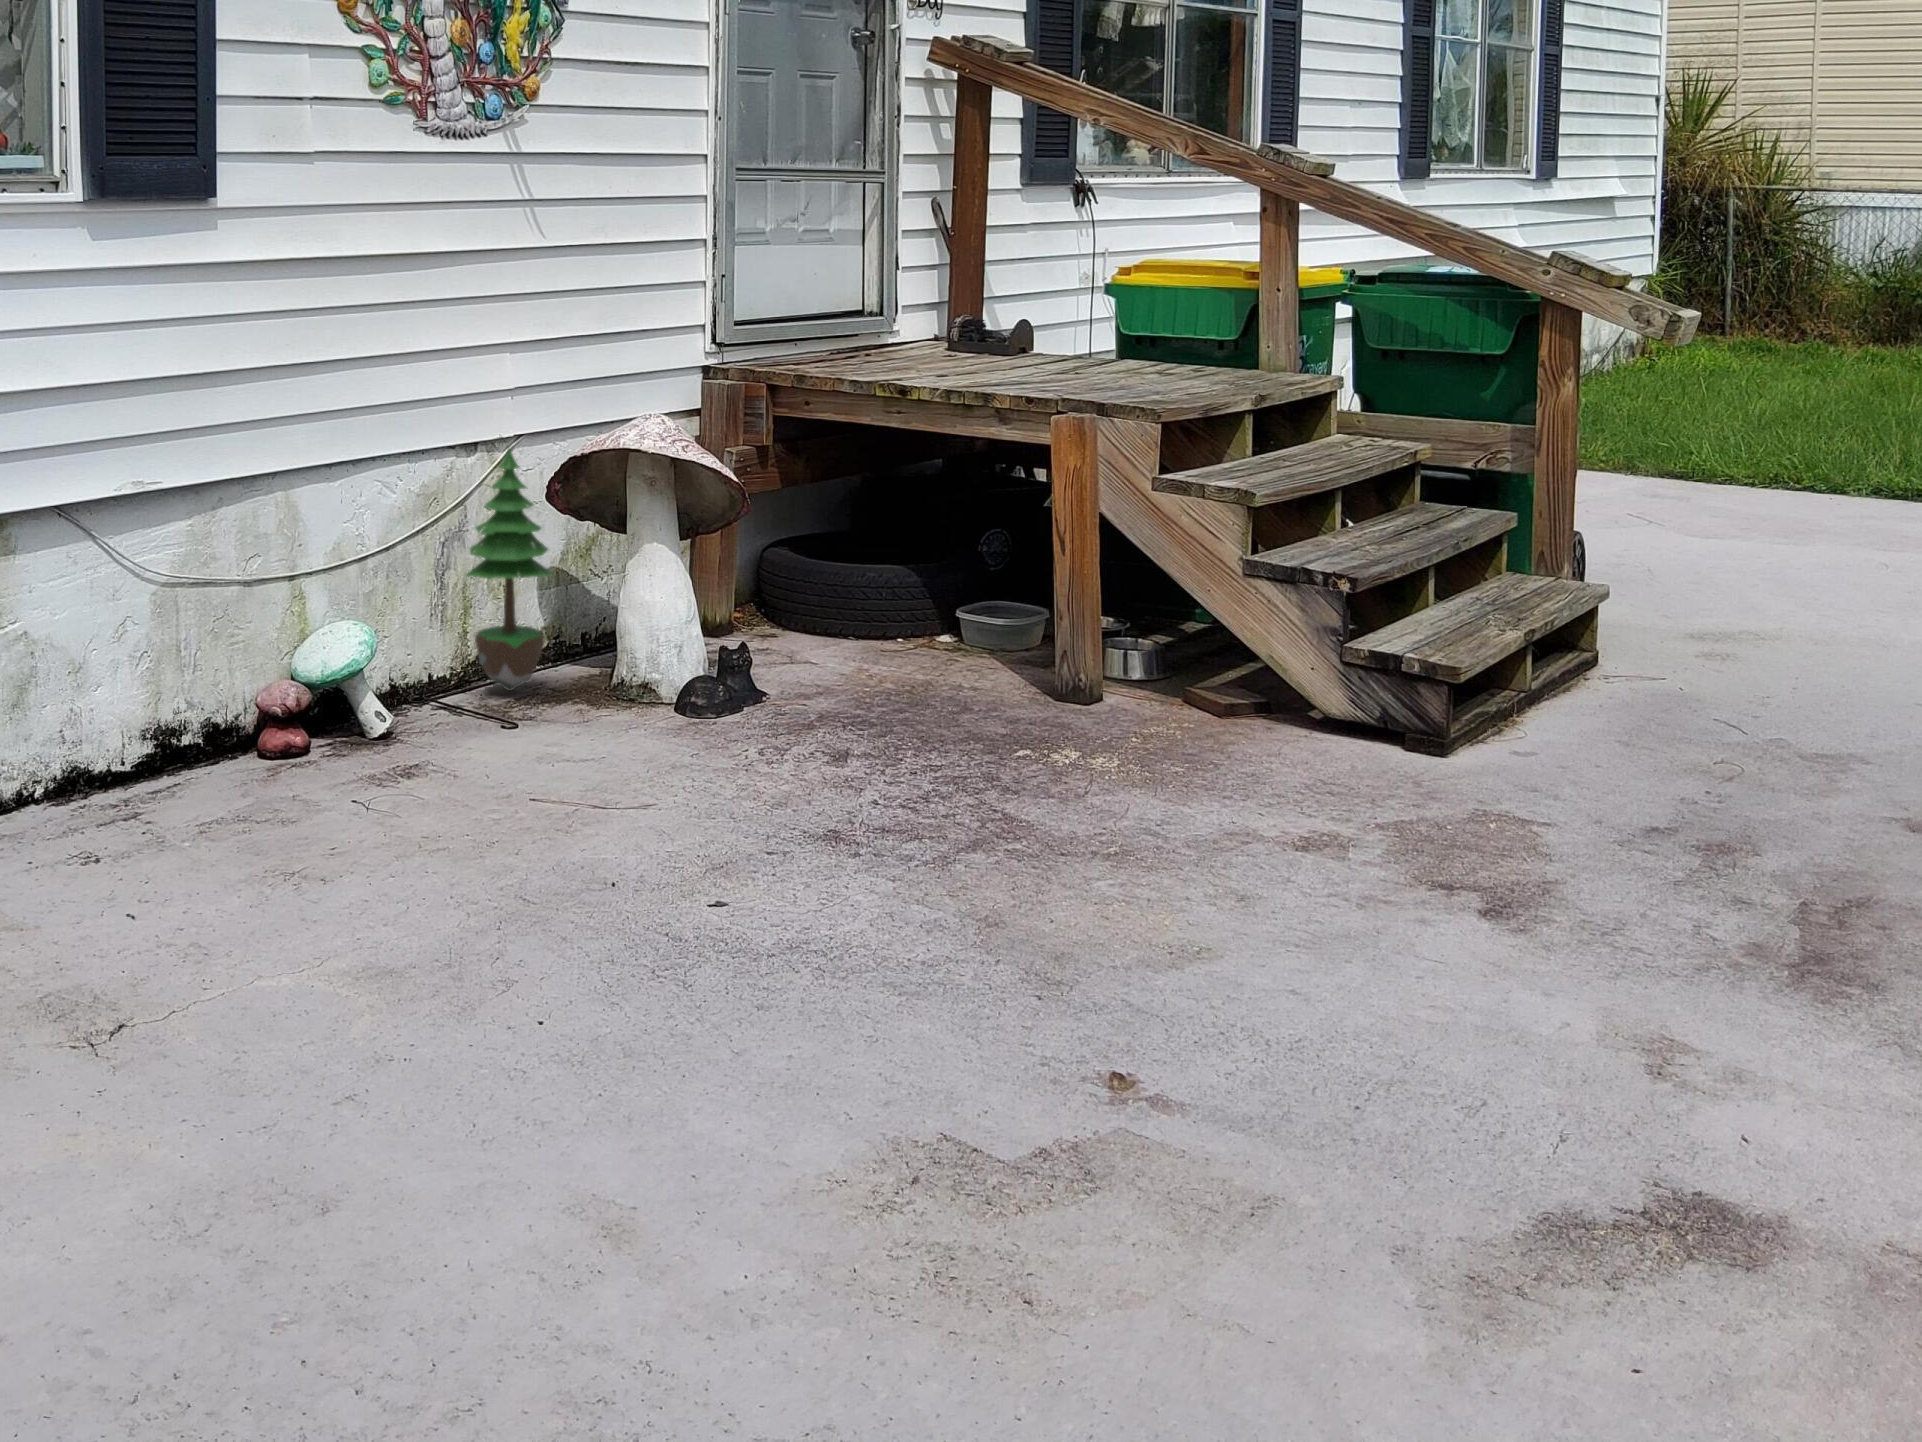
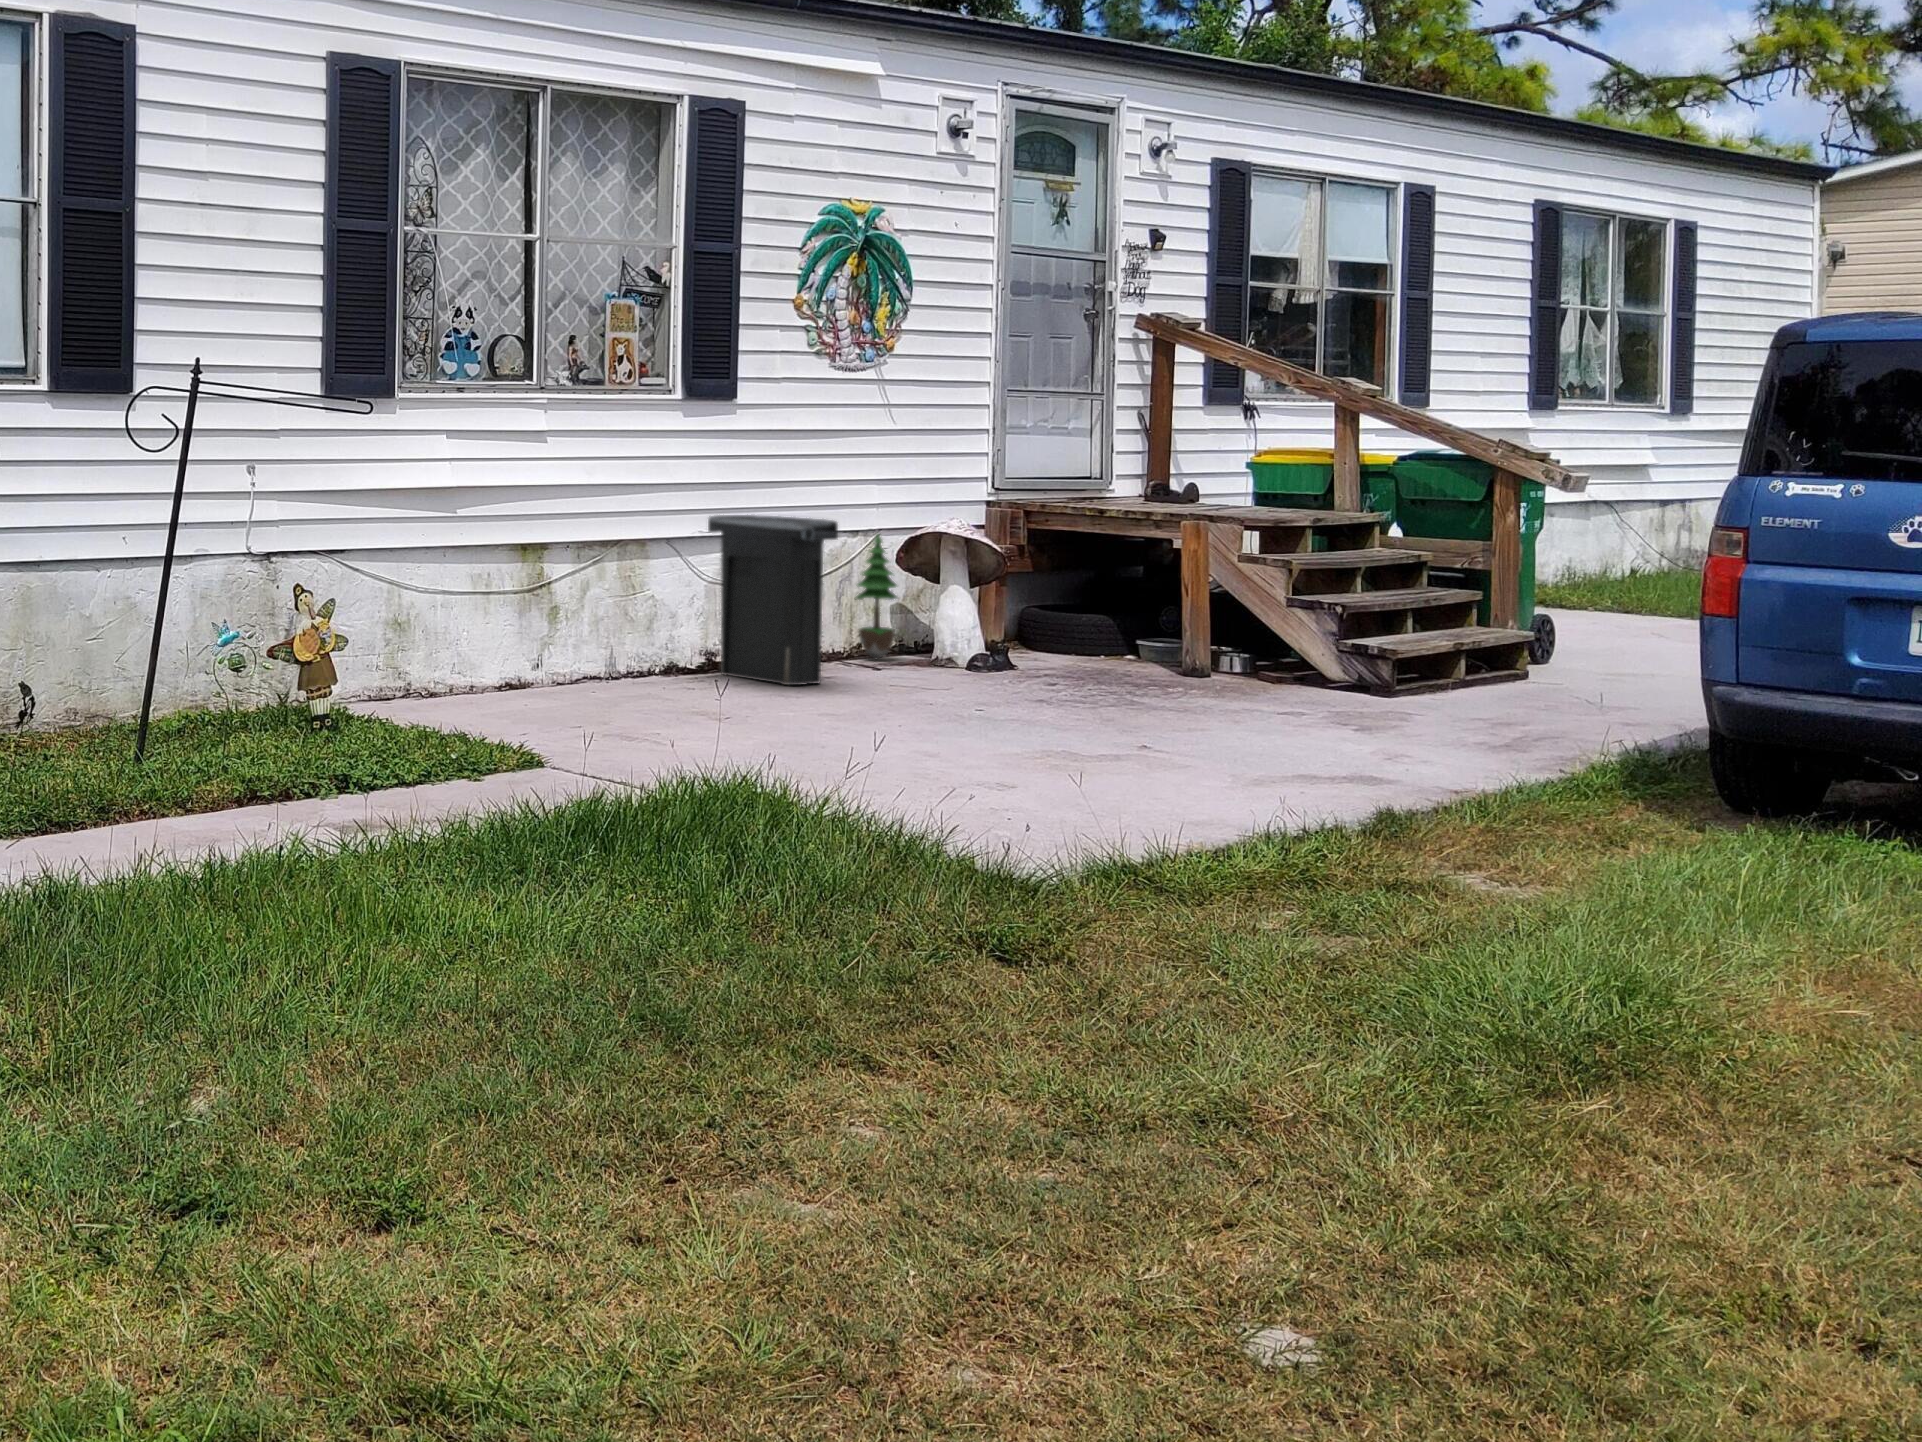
trash can: none [150,439,420,823] -> present [708,515,838,685]

